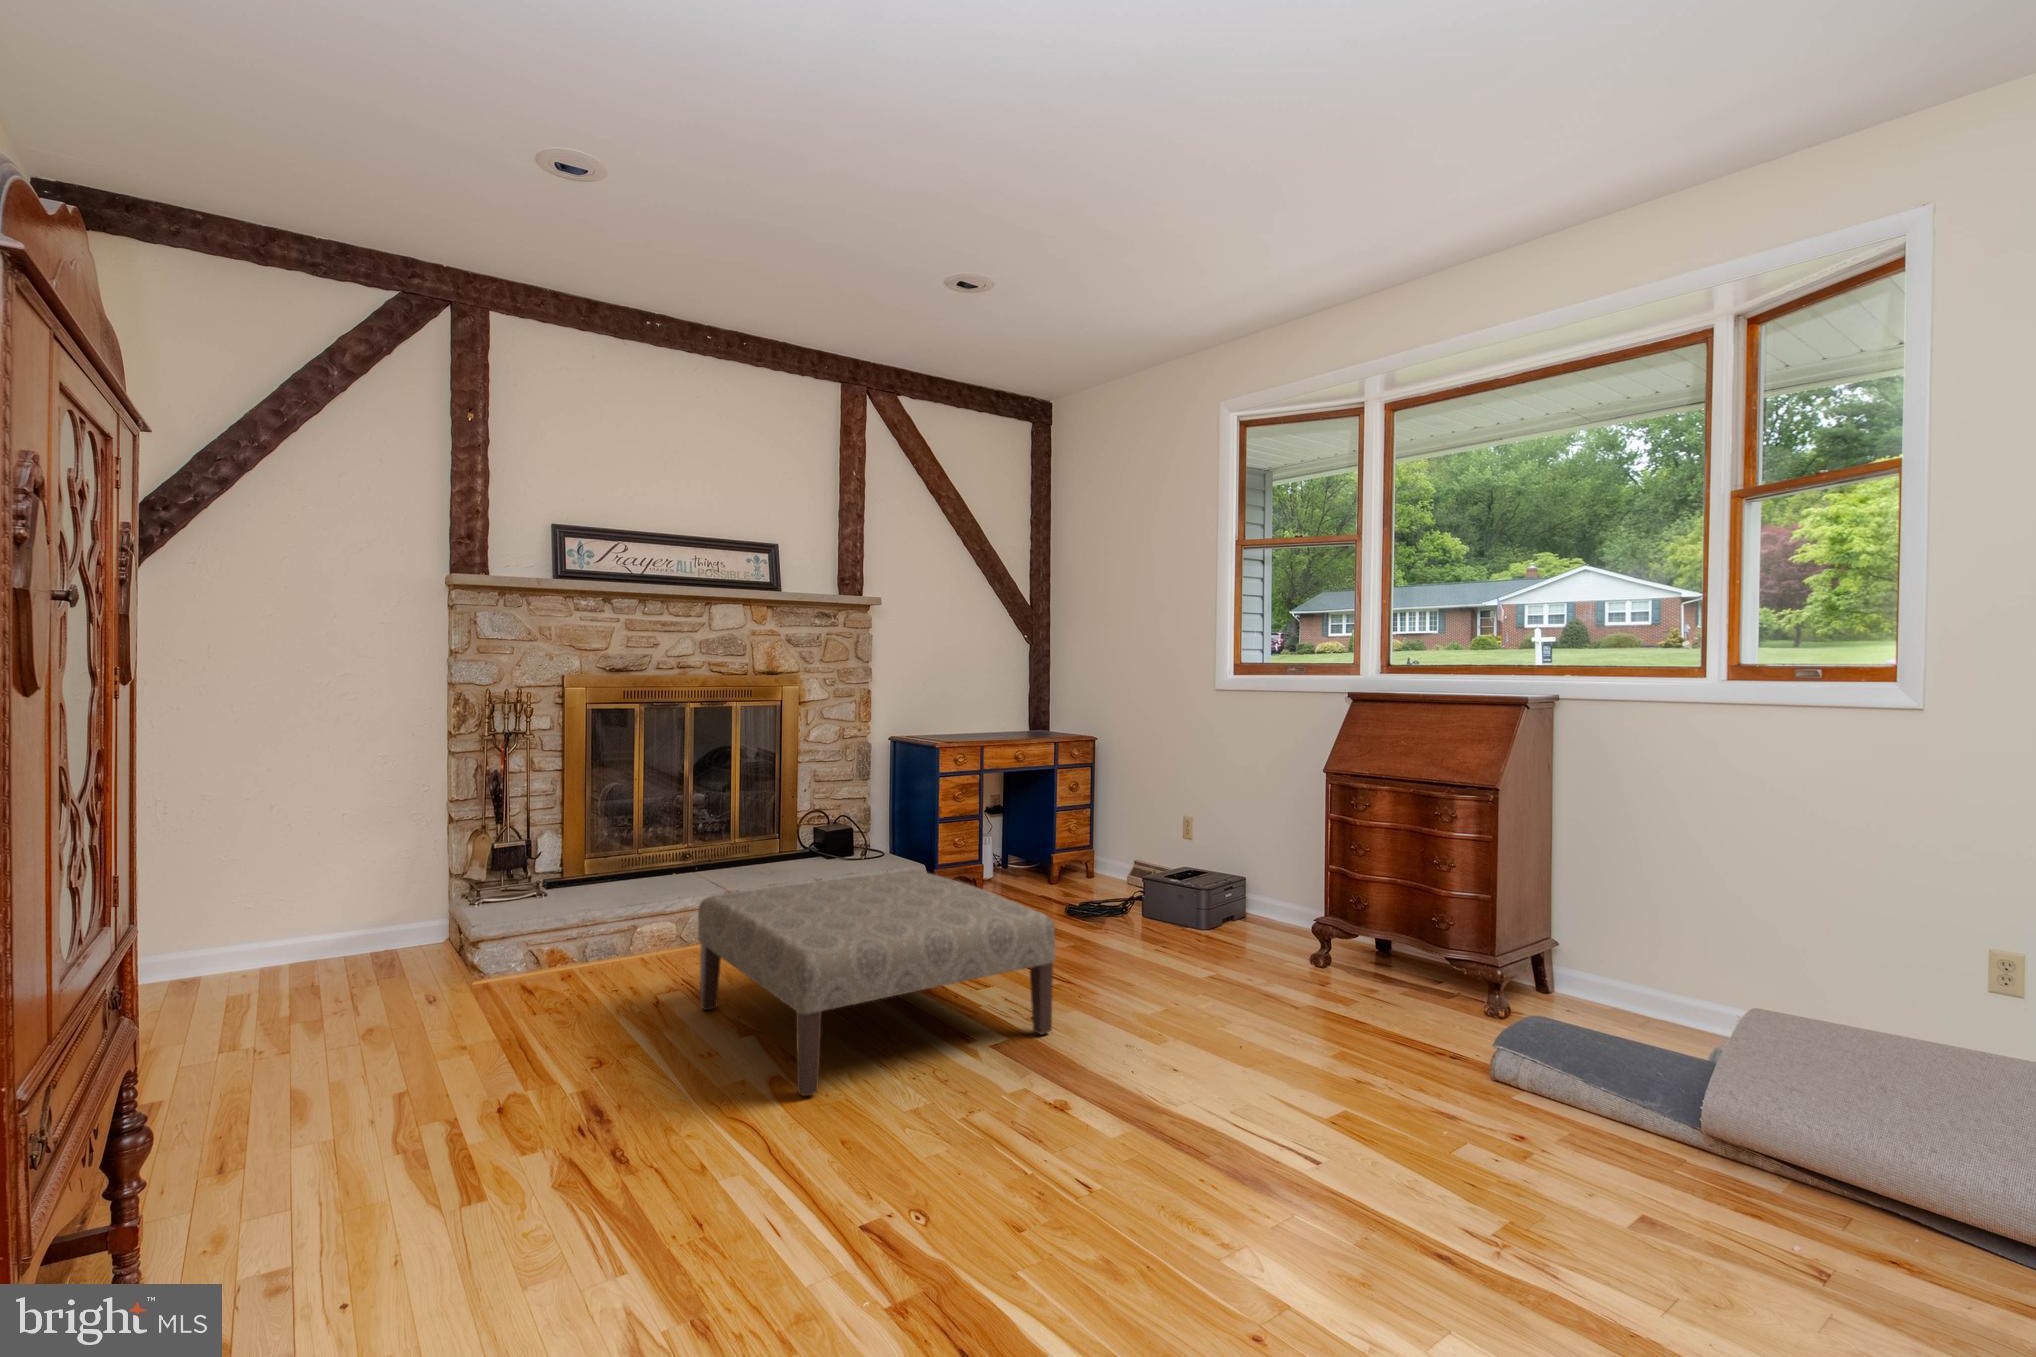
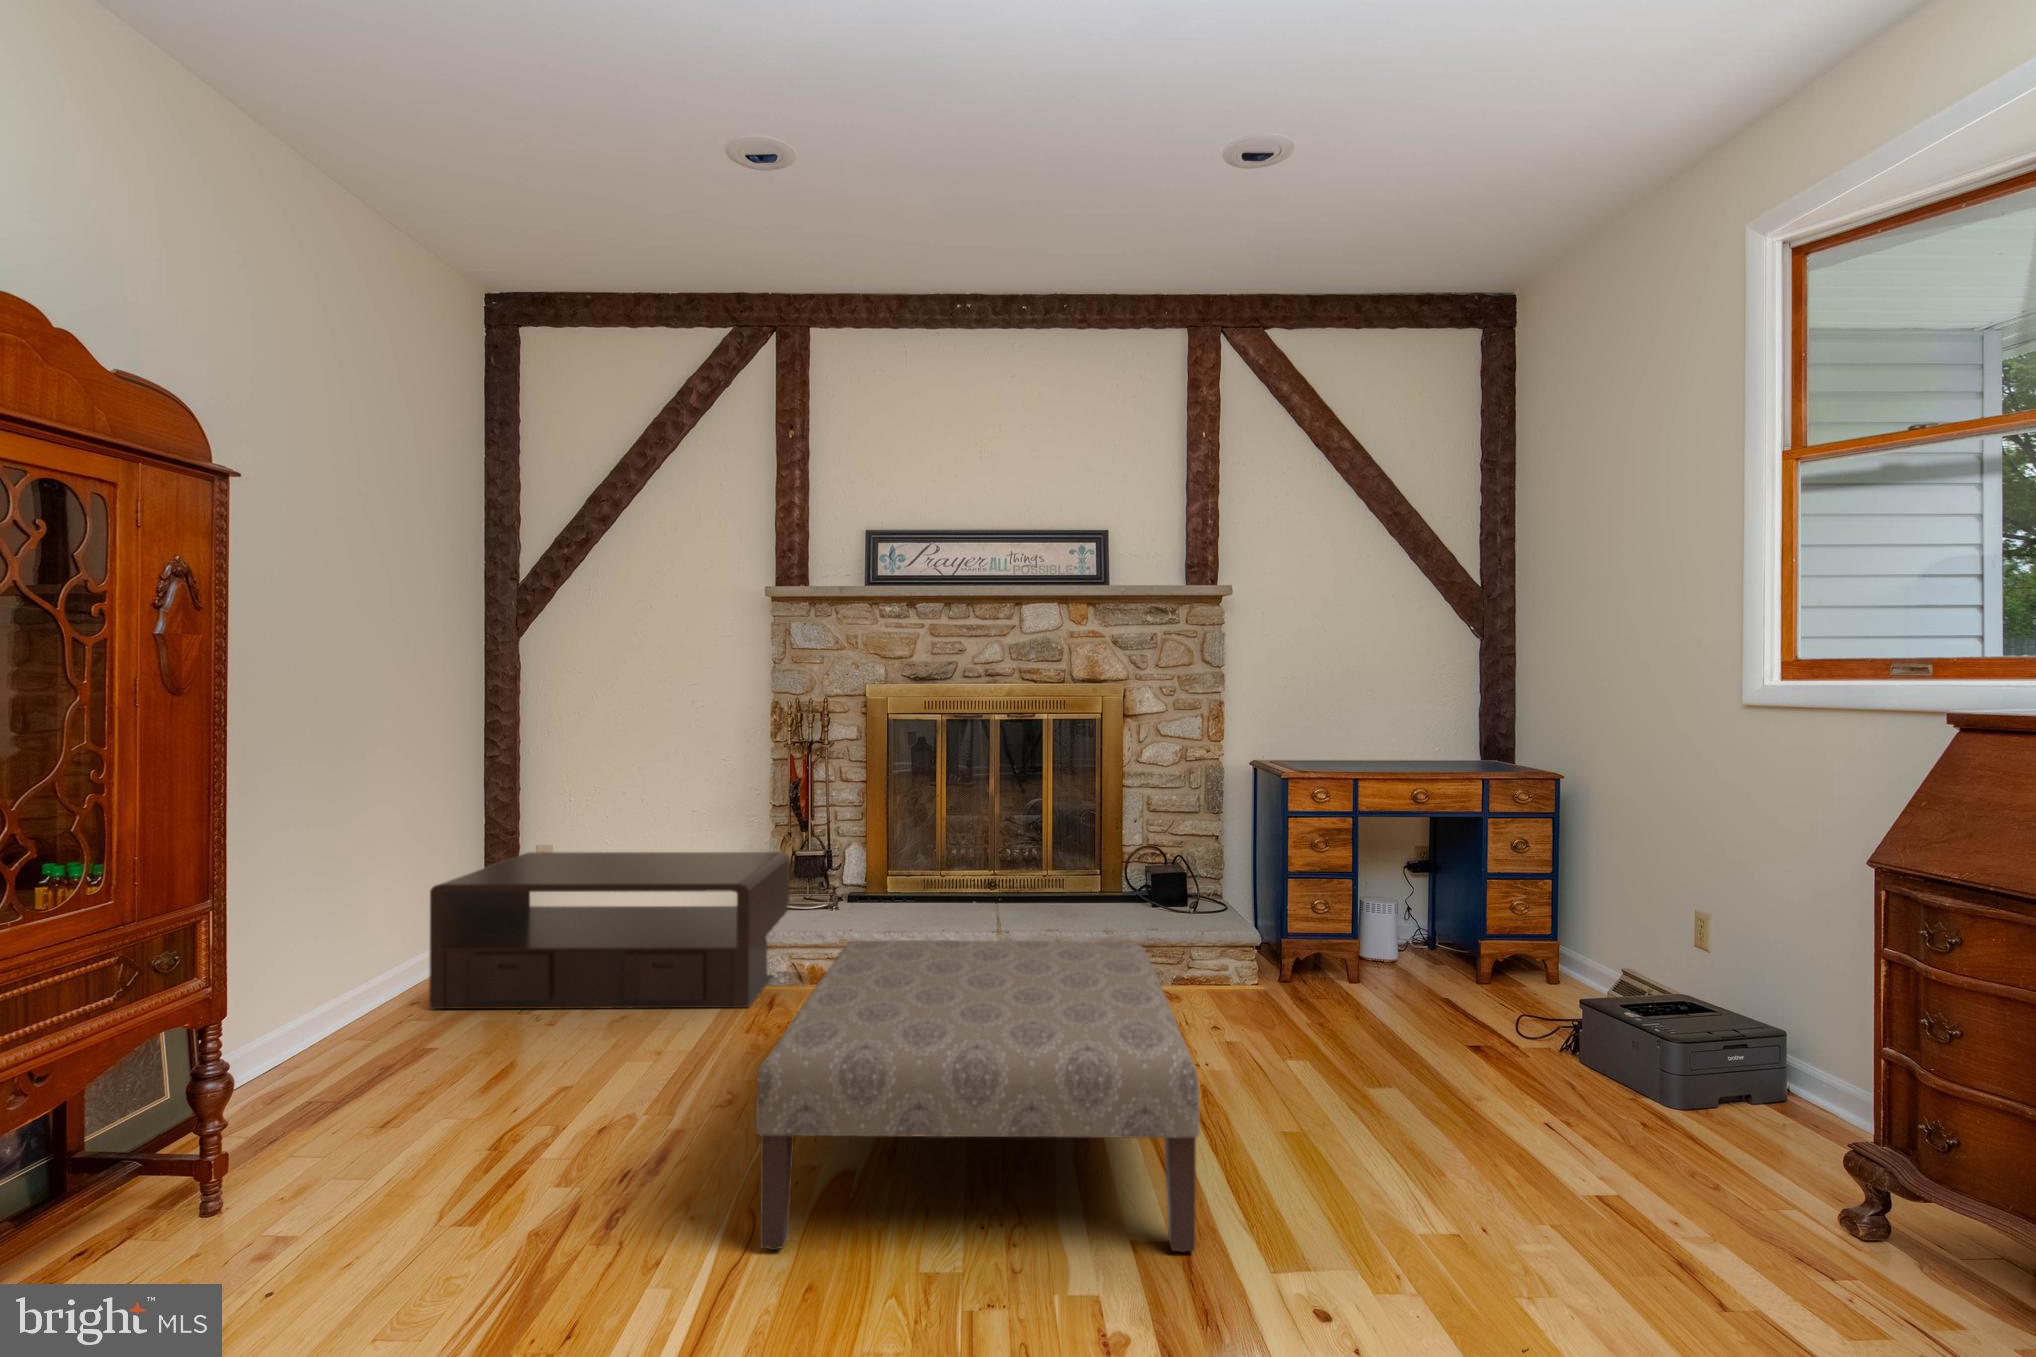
coffee table: none [123,845,529,1057] -> present [429,852,790,1009]

